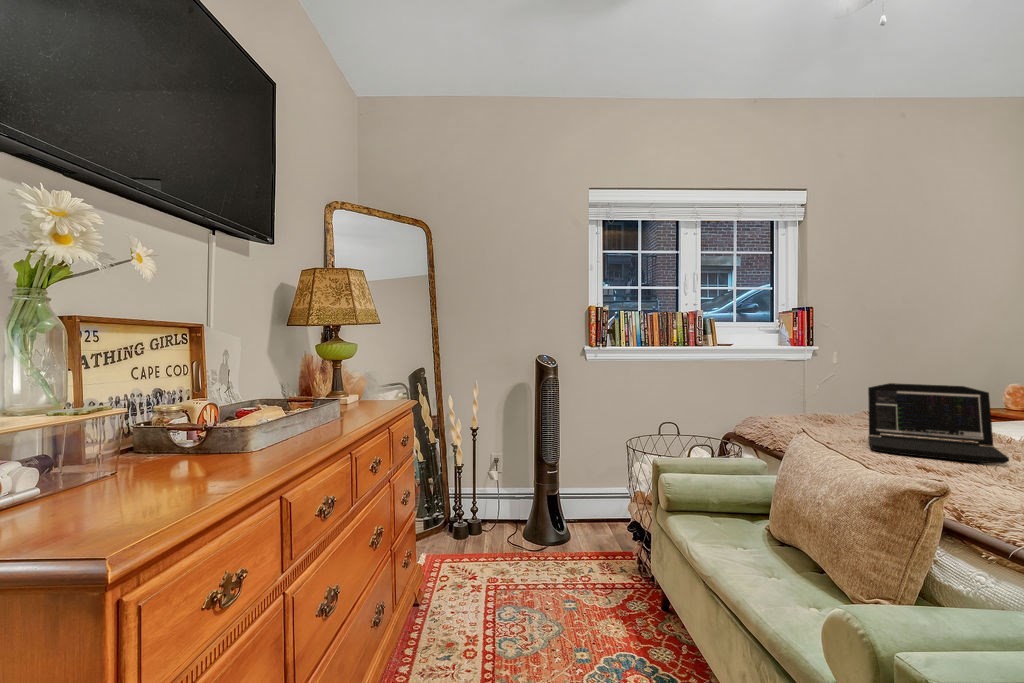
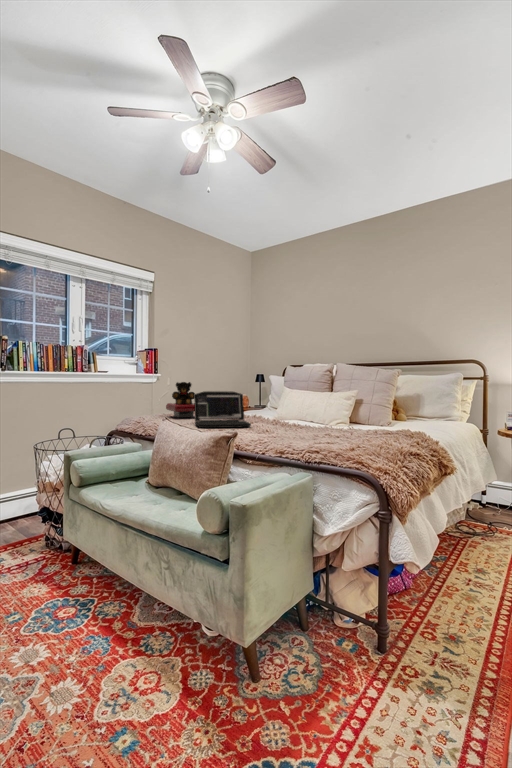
teddy bear: none [820,362,891,424] -> present [166,382,195,418]

